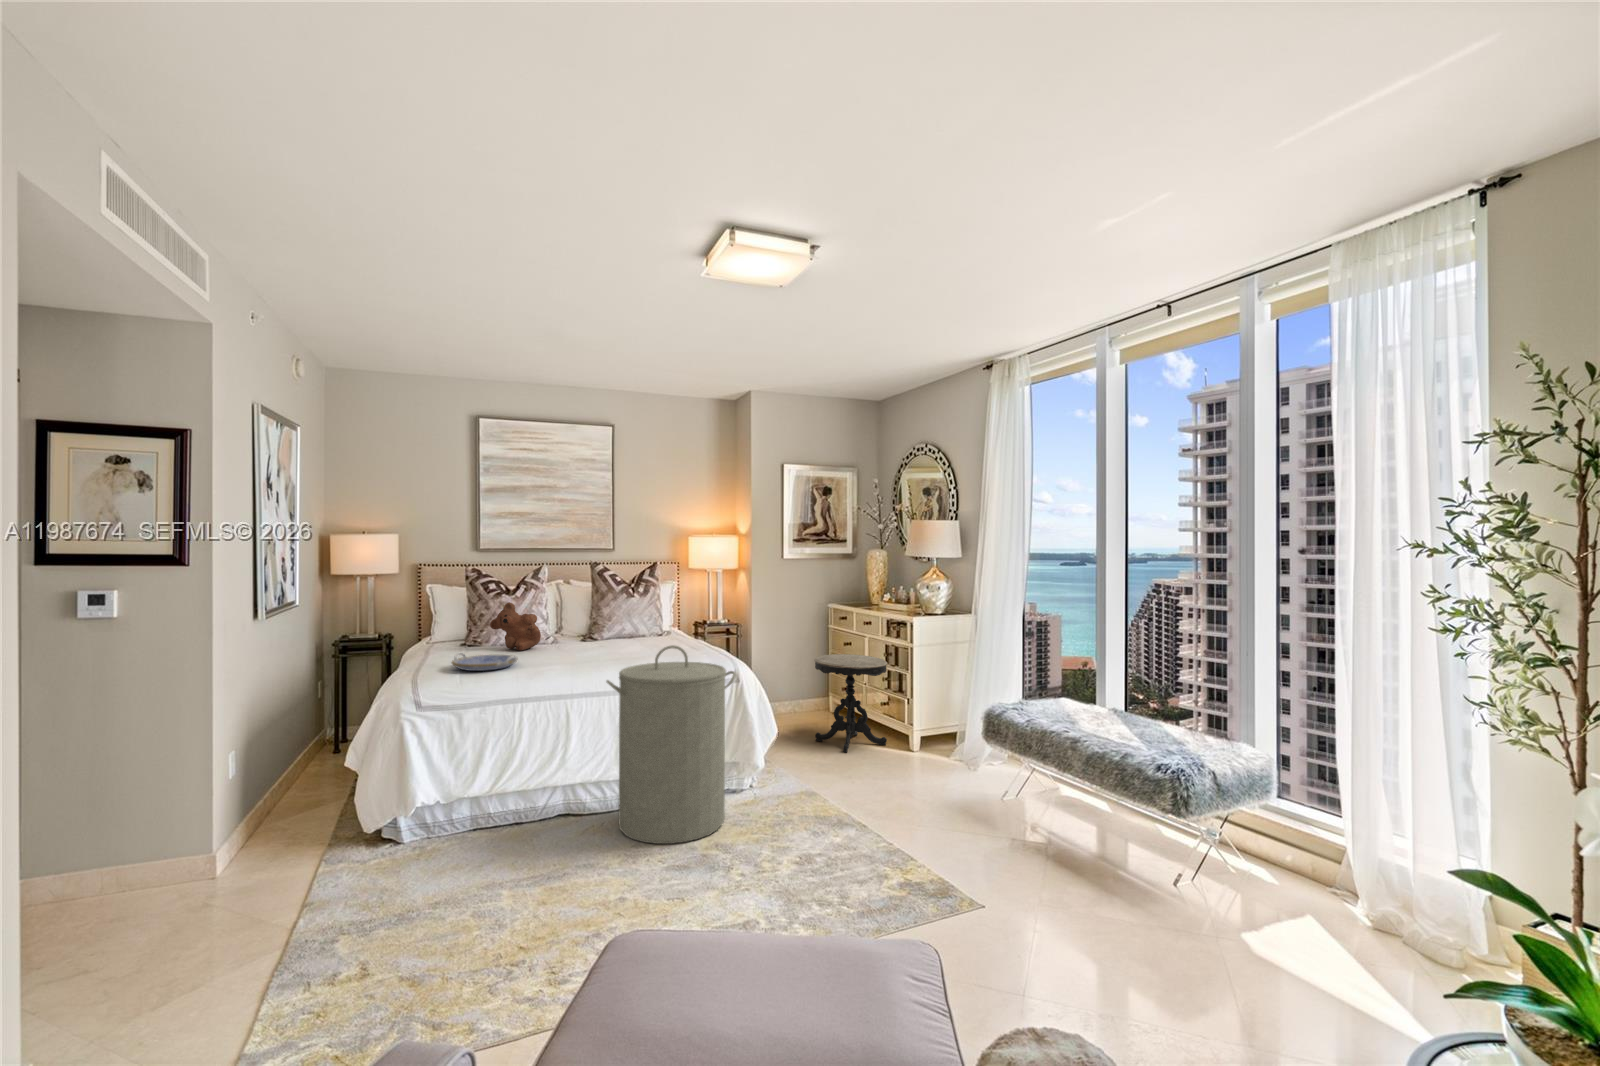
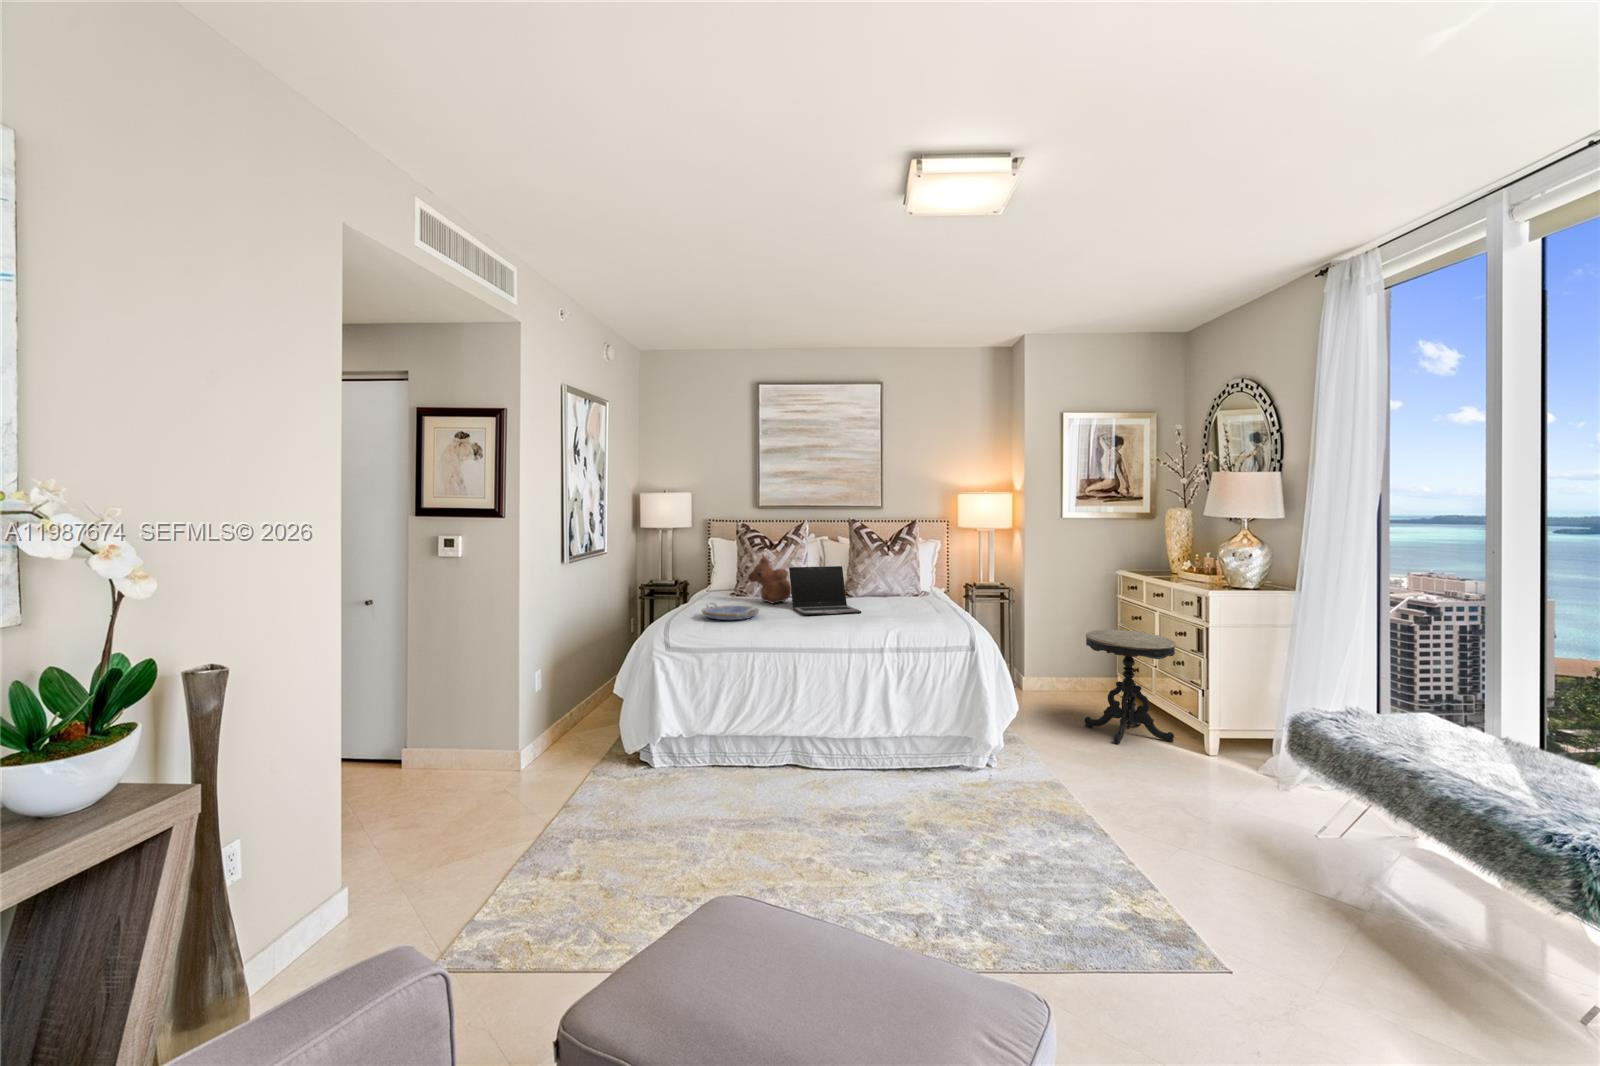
laptop: none [542,608,623,660] -> present [789,566,861,615]
laundry hamper: present [607,645,736,844] -> none [823,608,961,814]

